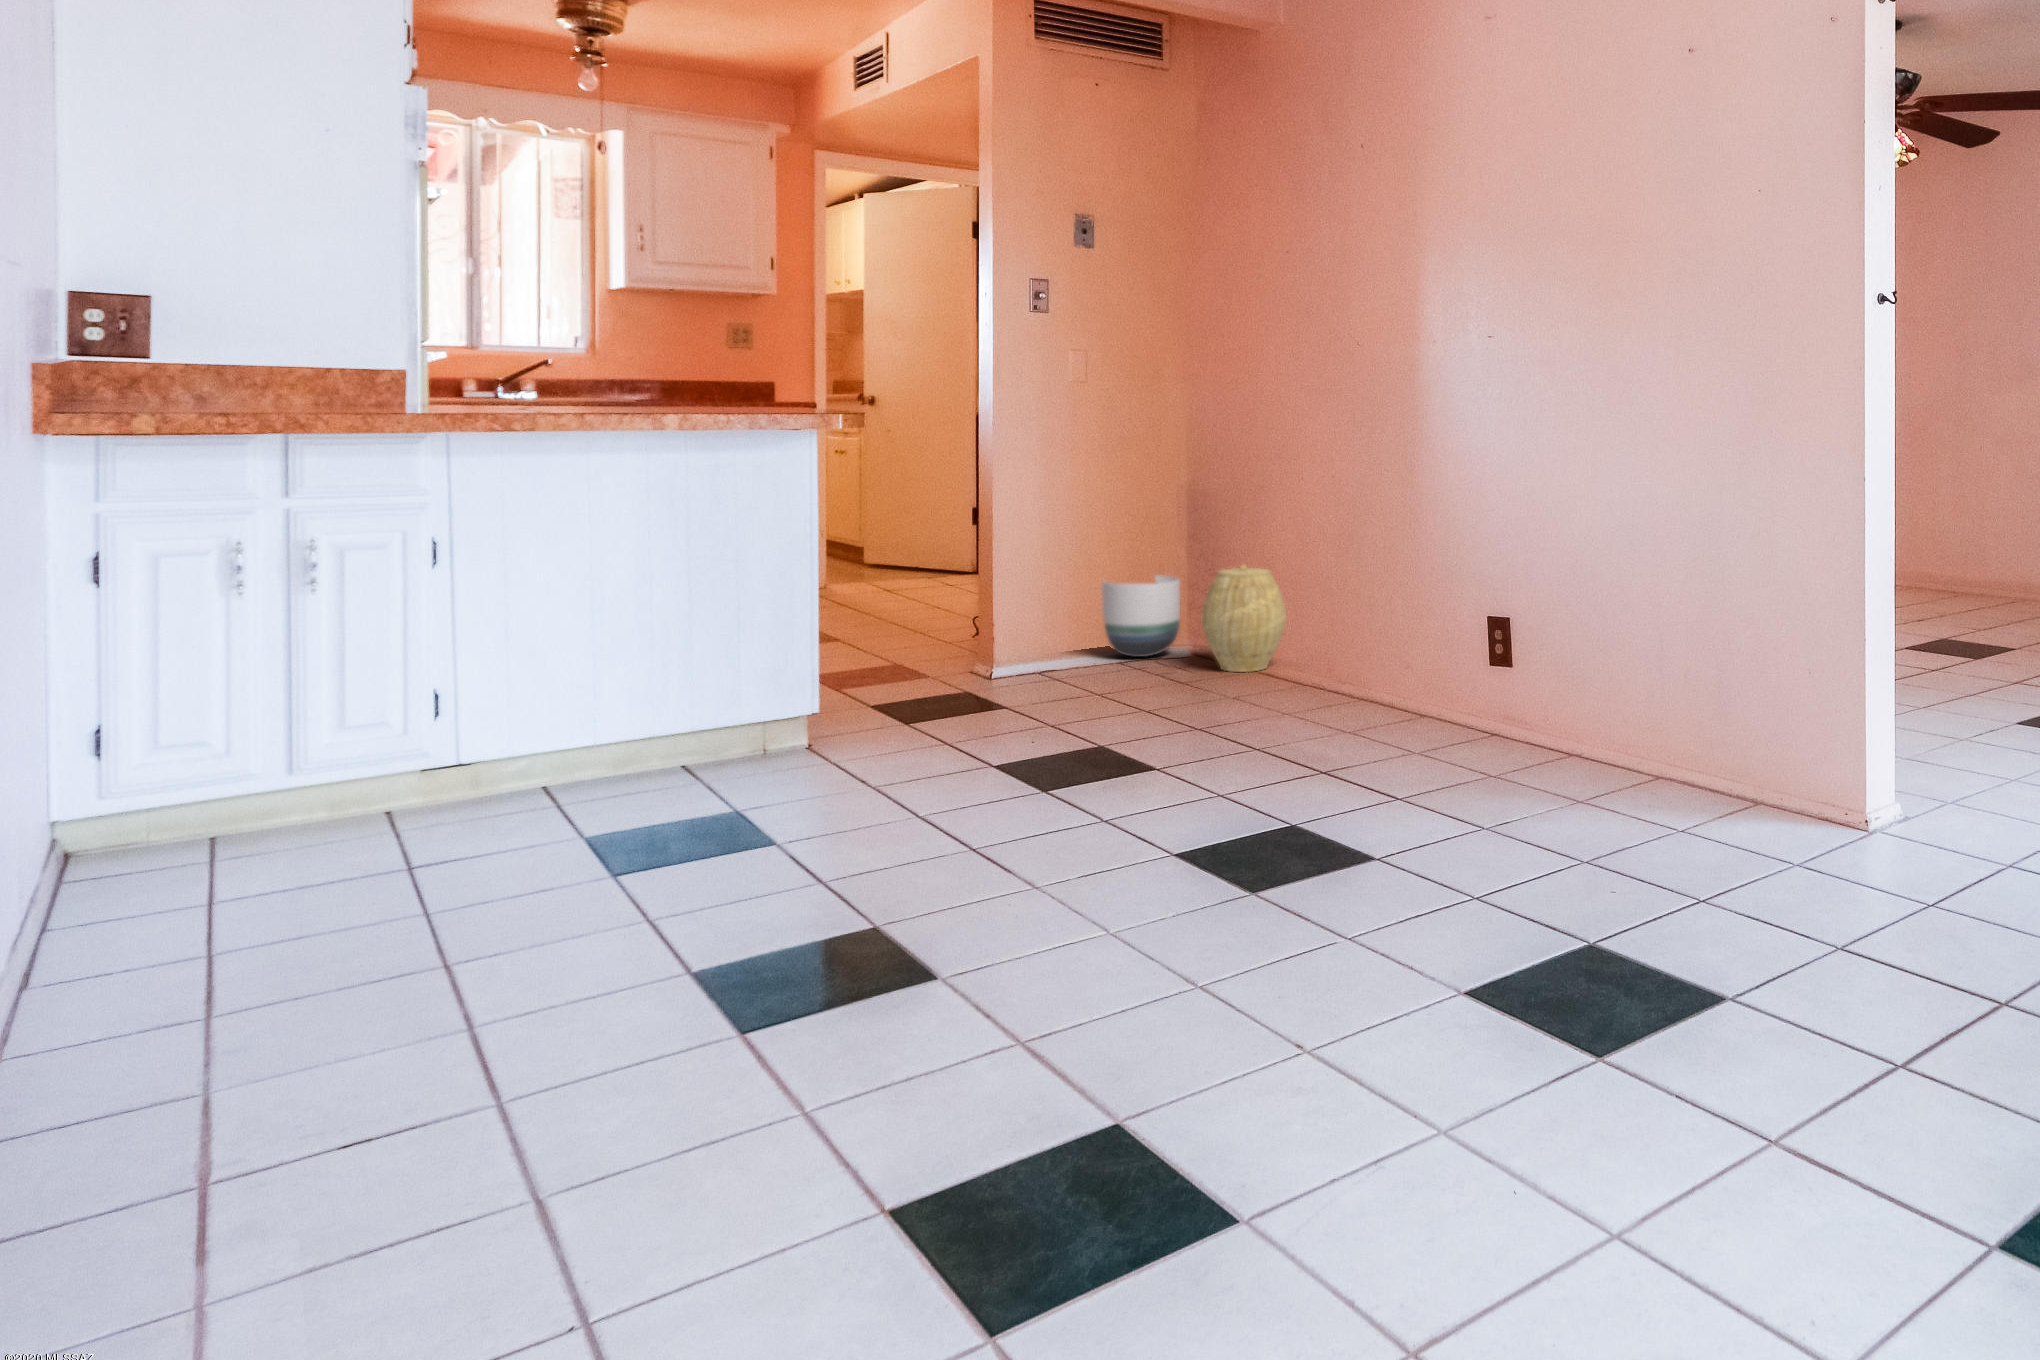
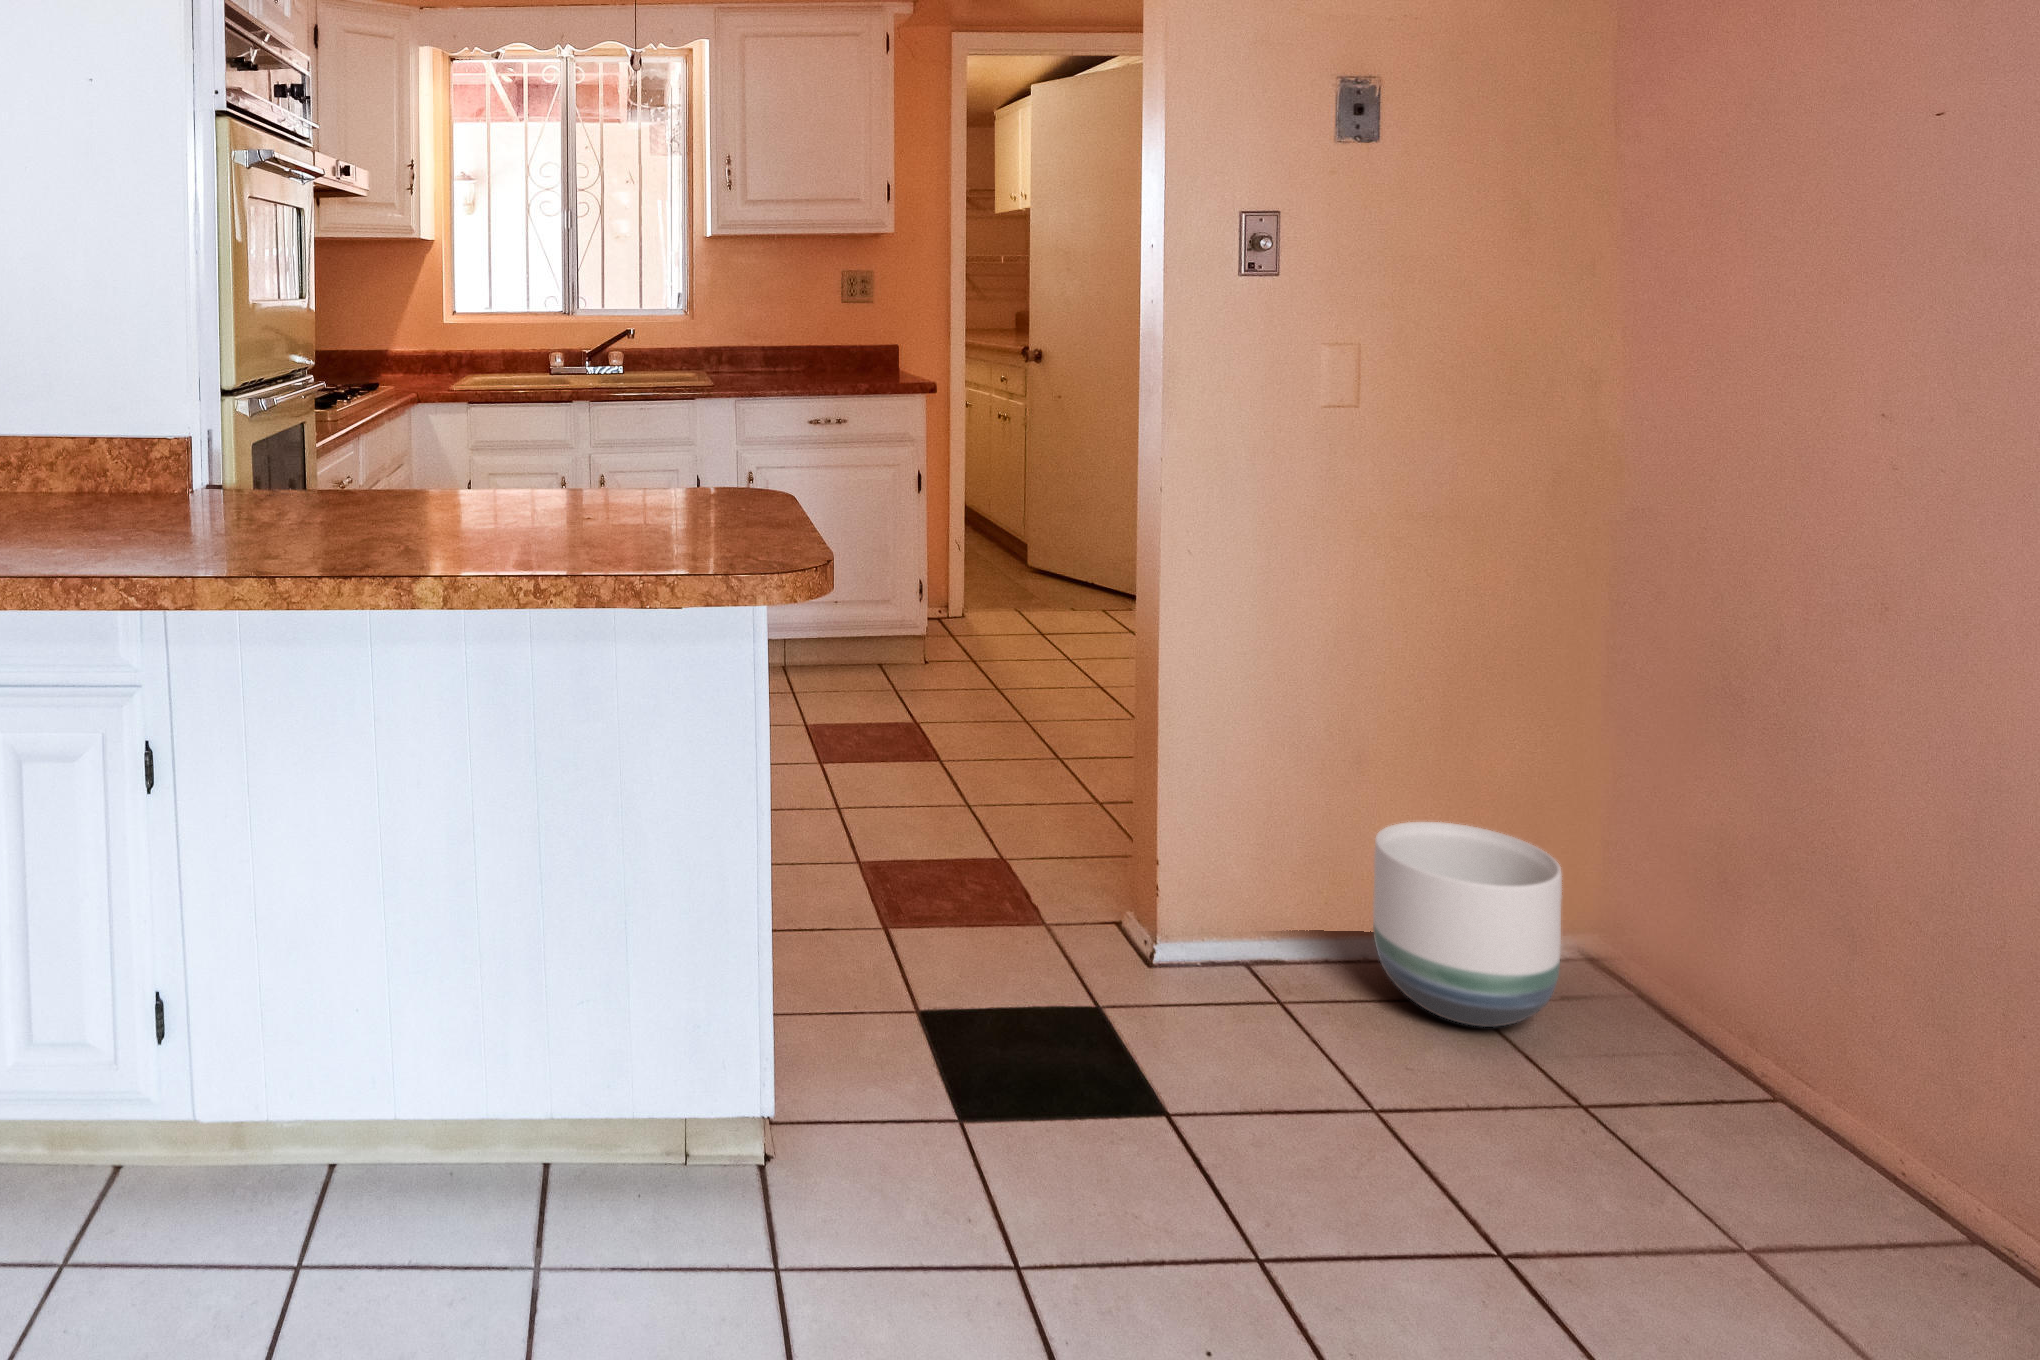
woven basket: present [1202,566,1286,672] -> none [1640,911,1911,1218]

